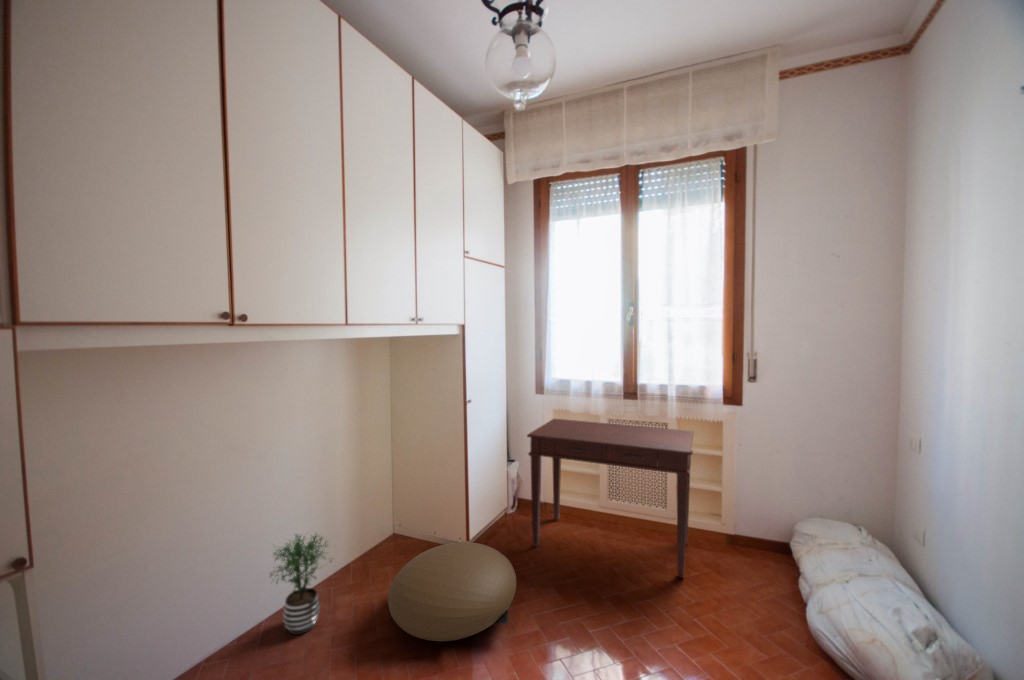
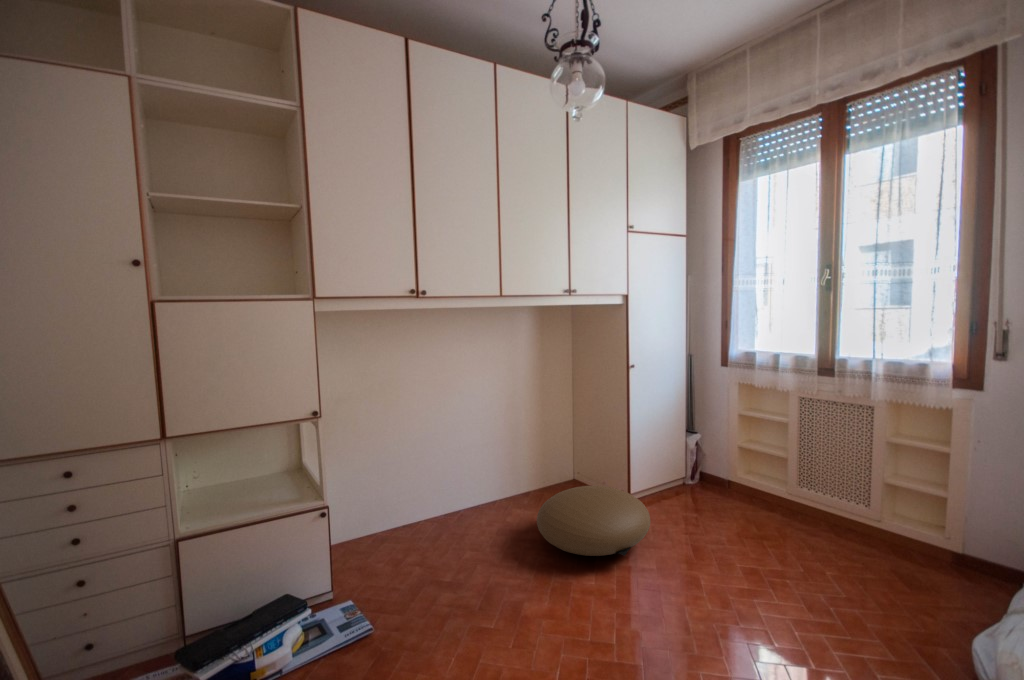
desk: present [527,419,694,578] -> none [688,393,911,582]
potted plant: present [270,534,332,635] -> none [461,452,505,523]

